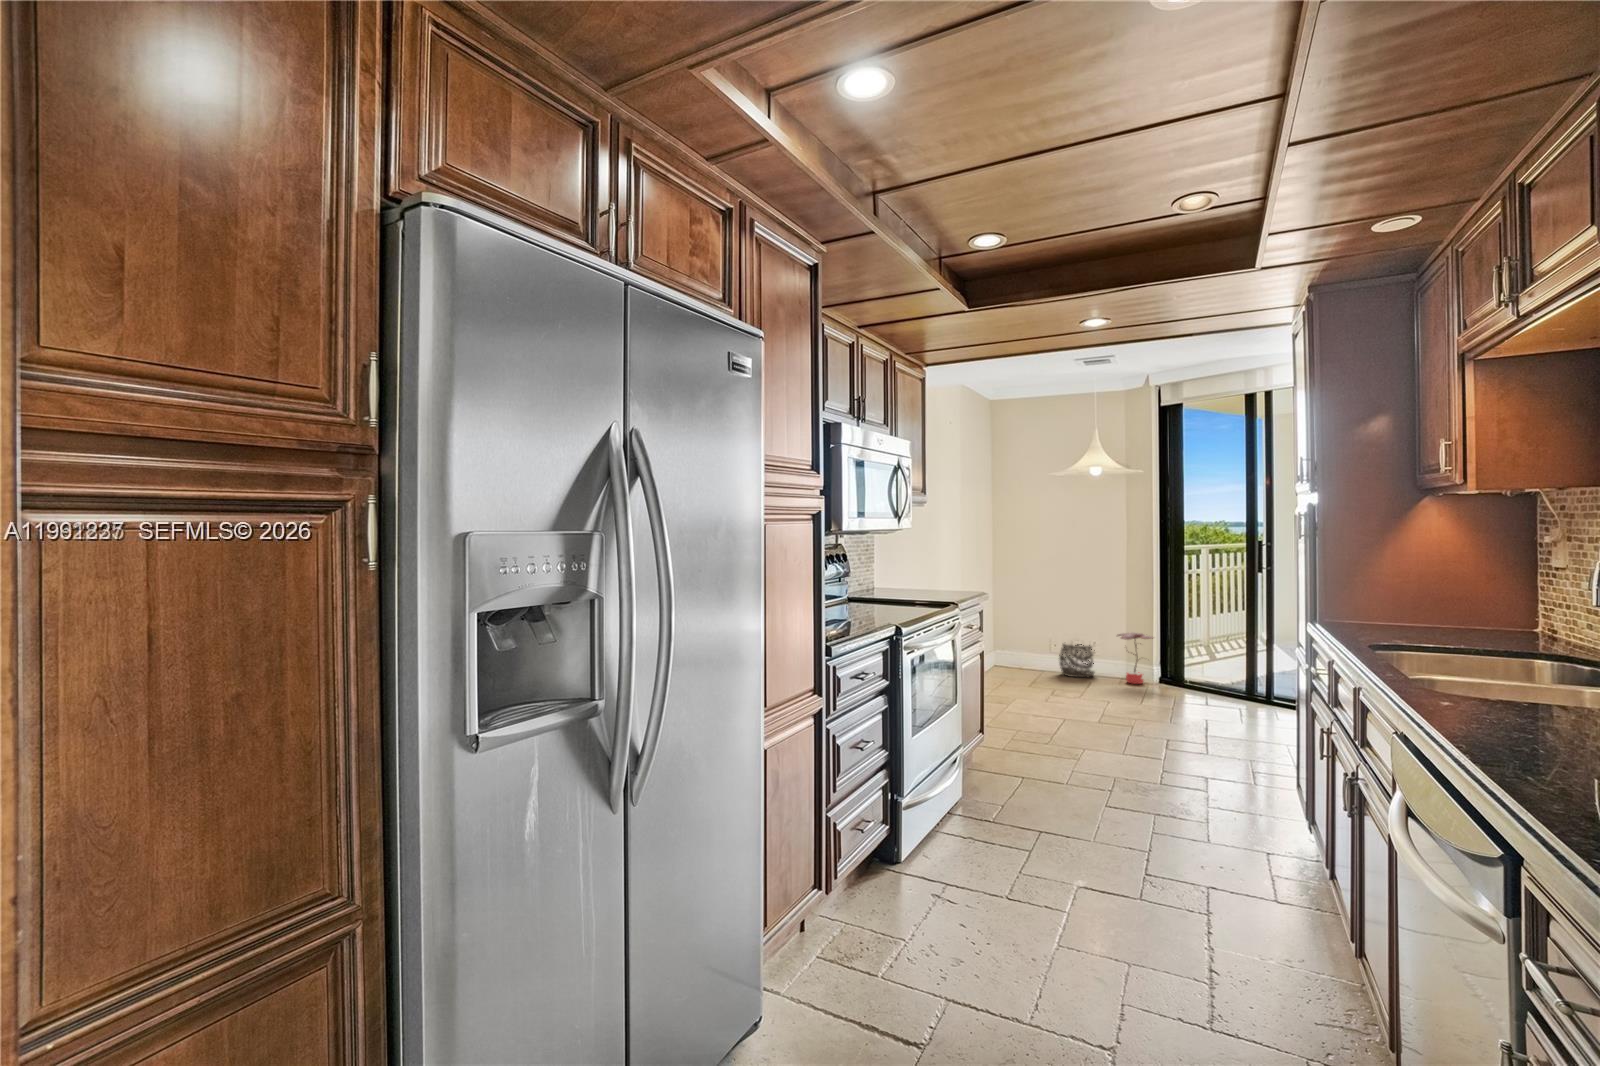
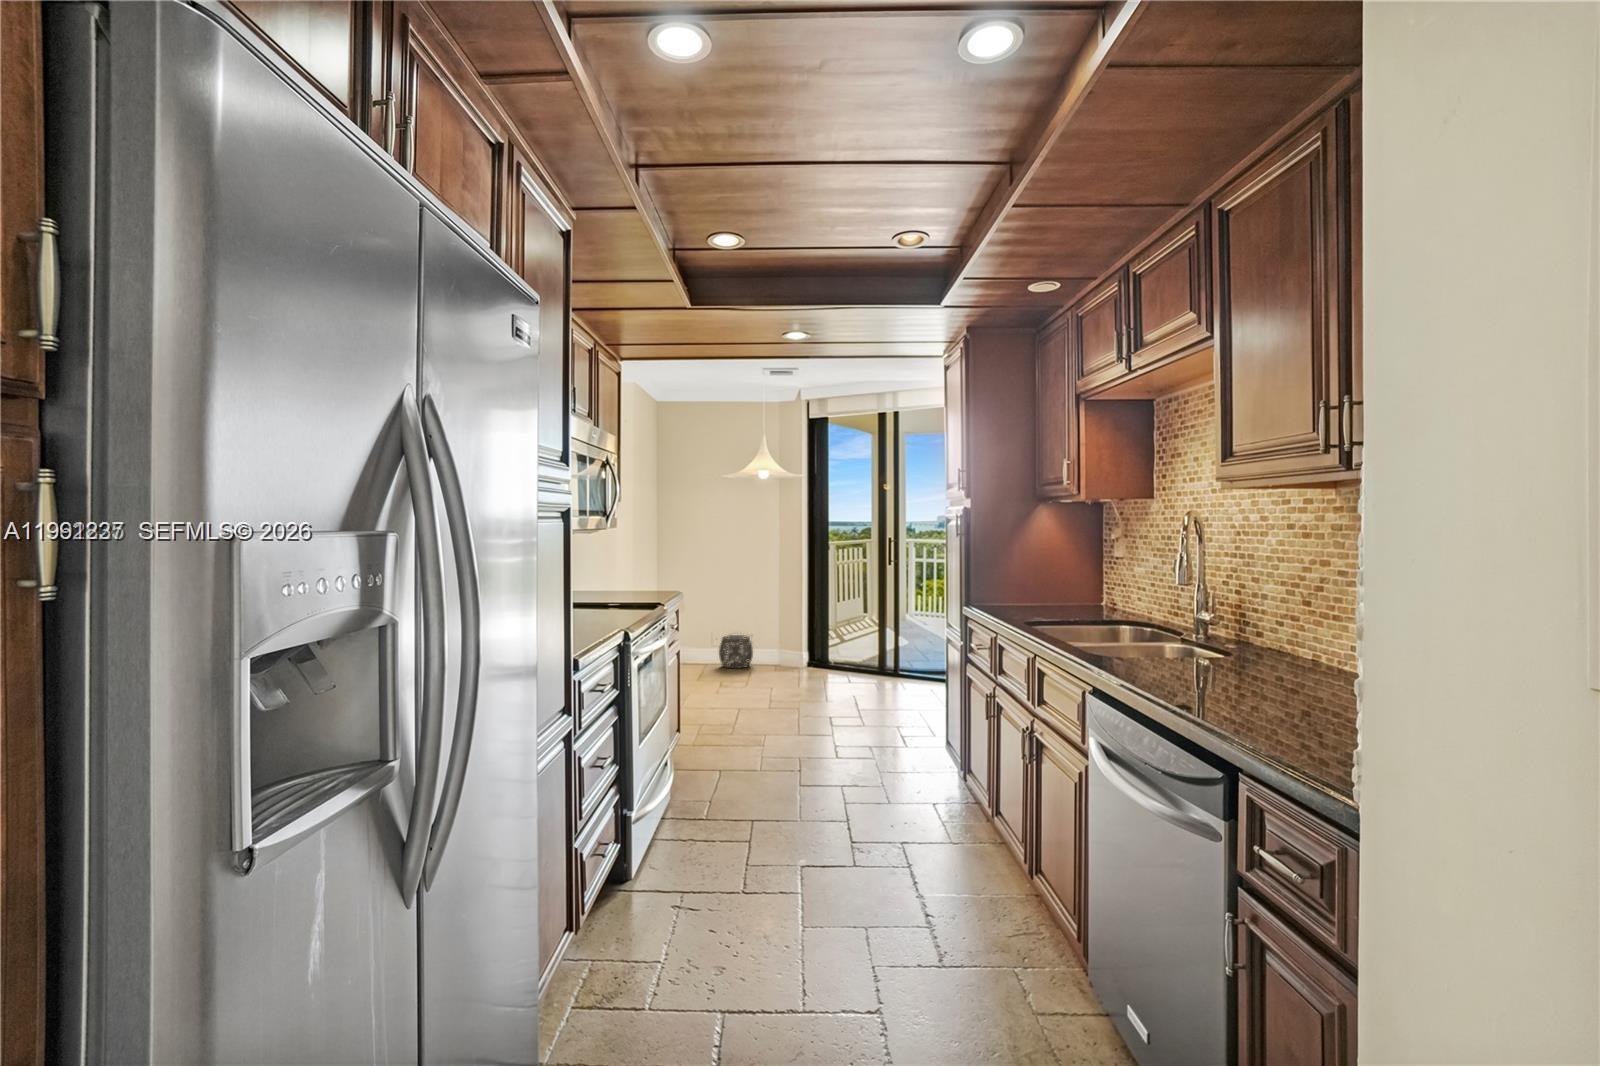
potted plant: present [1118,632,1153,684] -> none [770,623,803,670]

